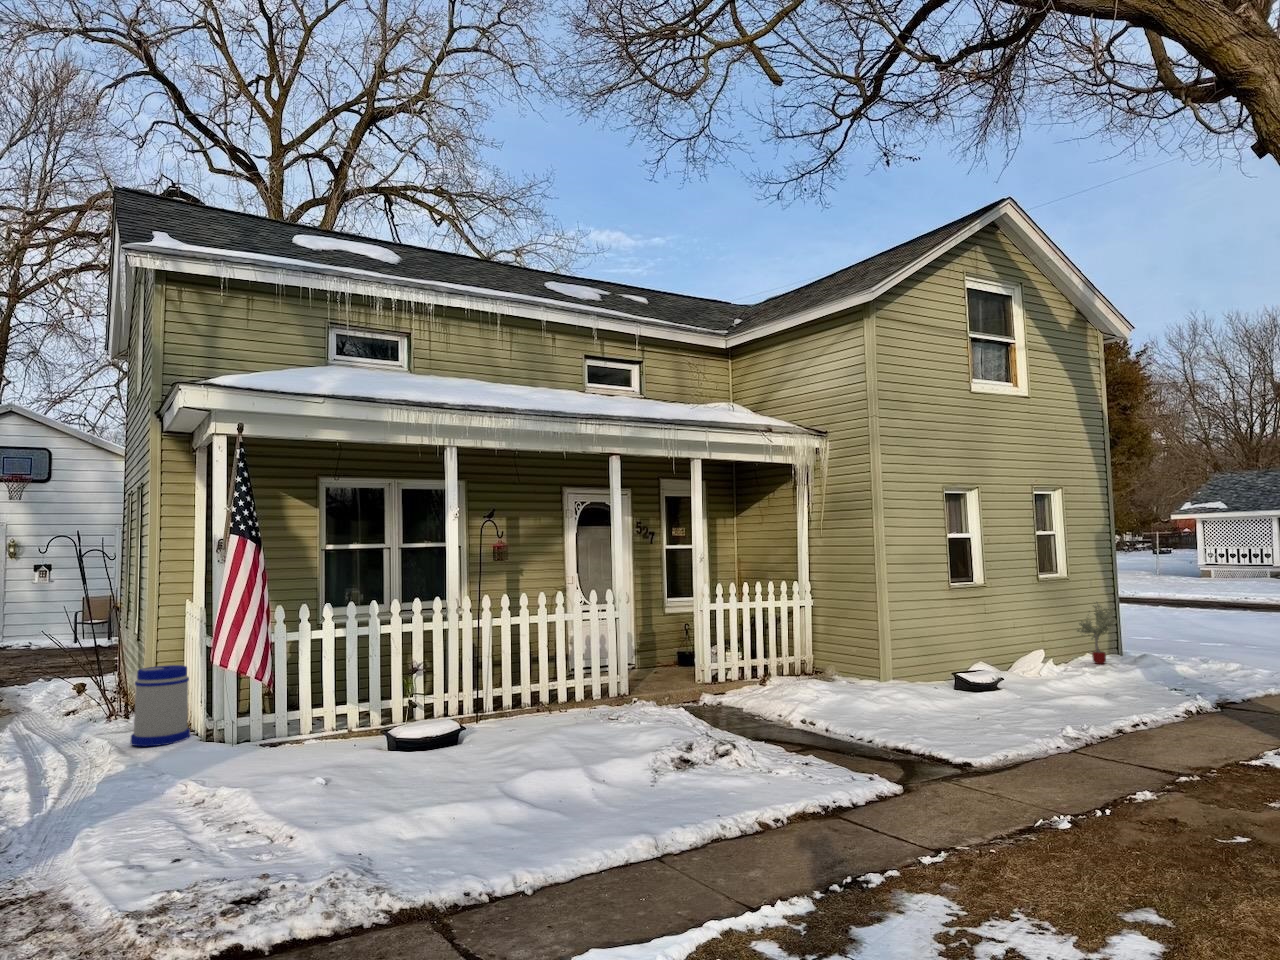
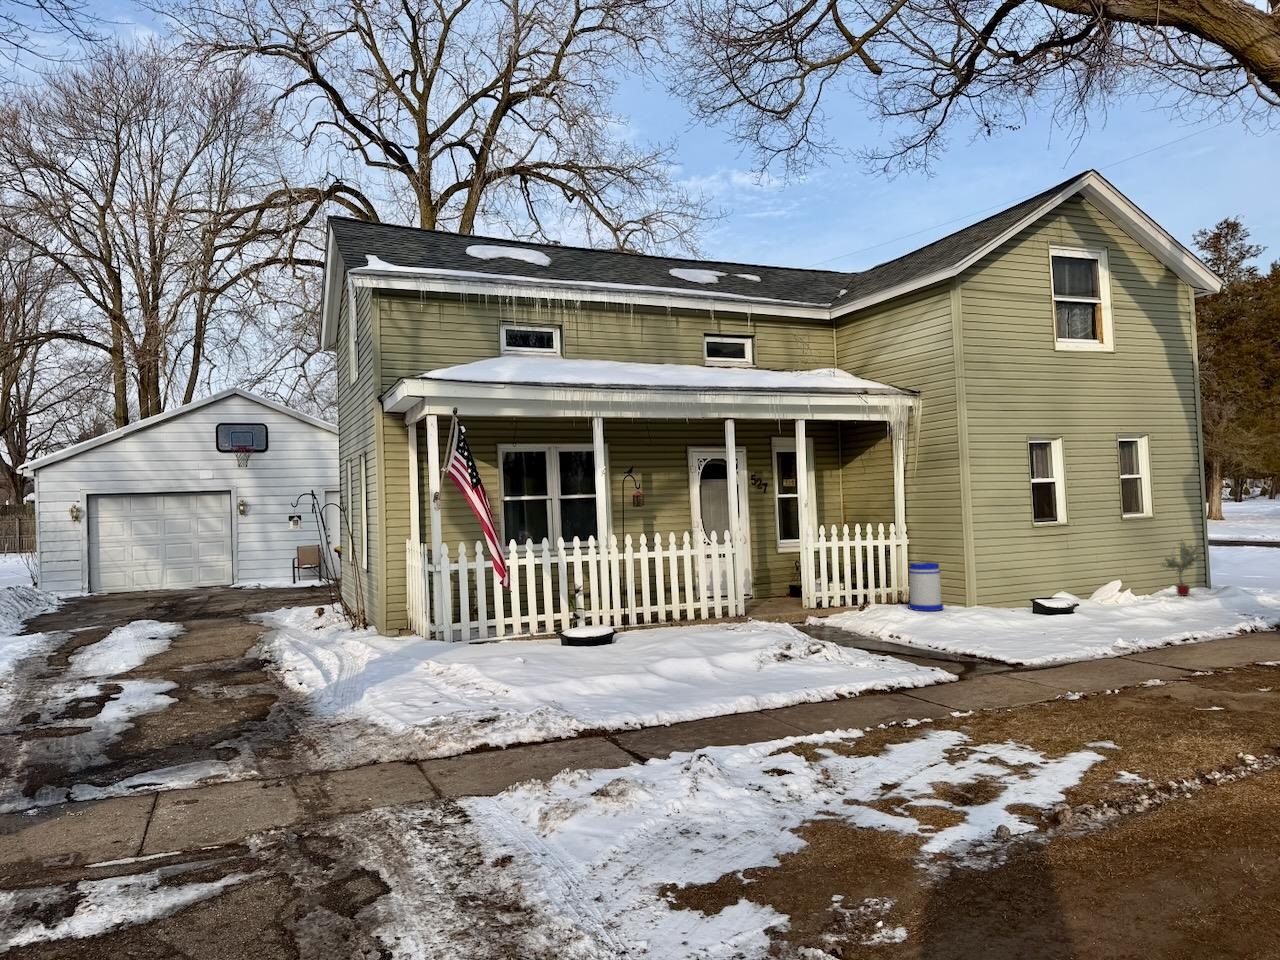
trash can: present [130,665,190,746] -> present [909,562,943,611]

